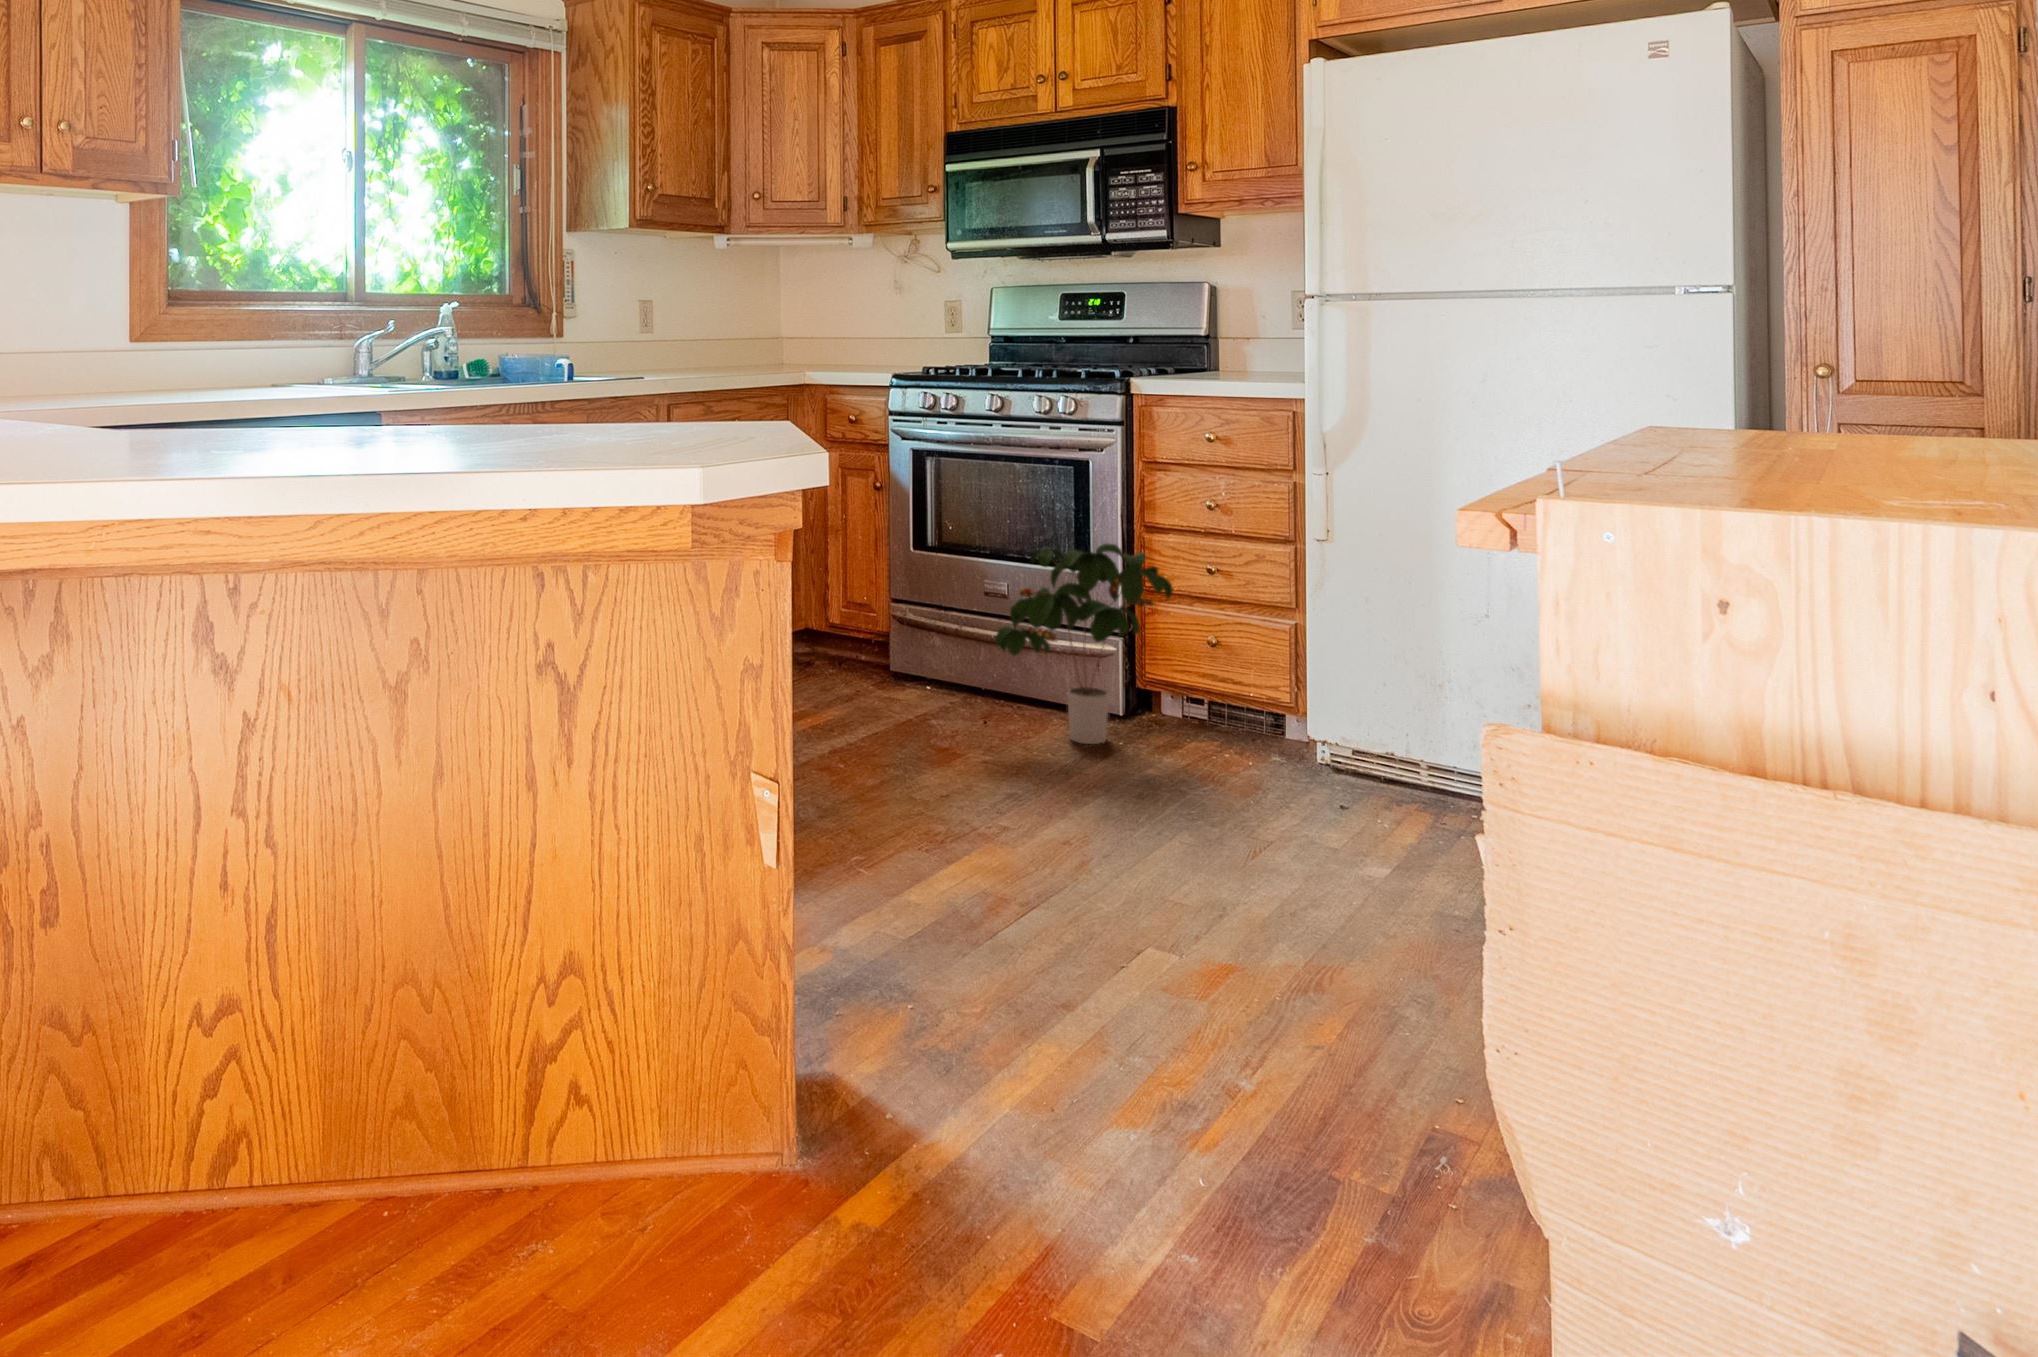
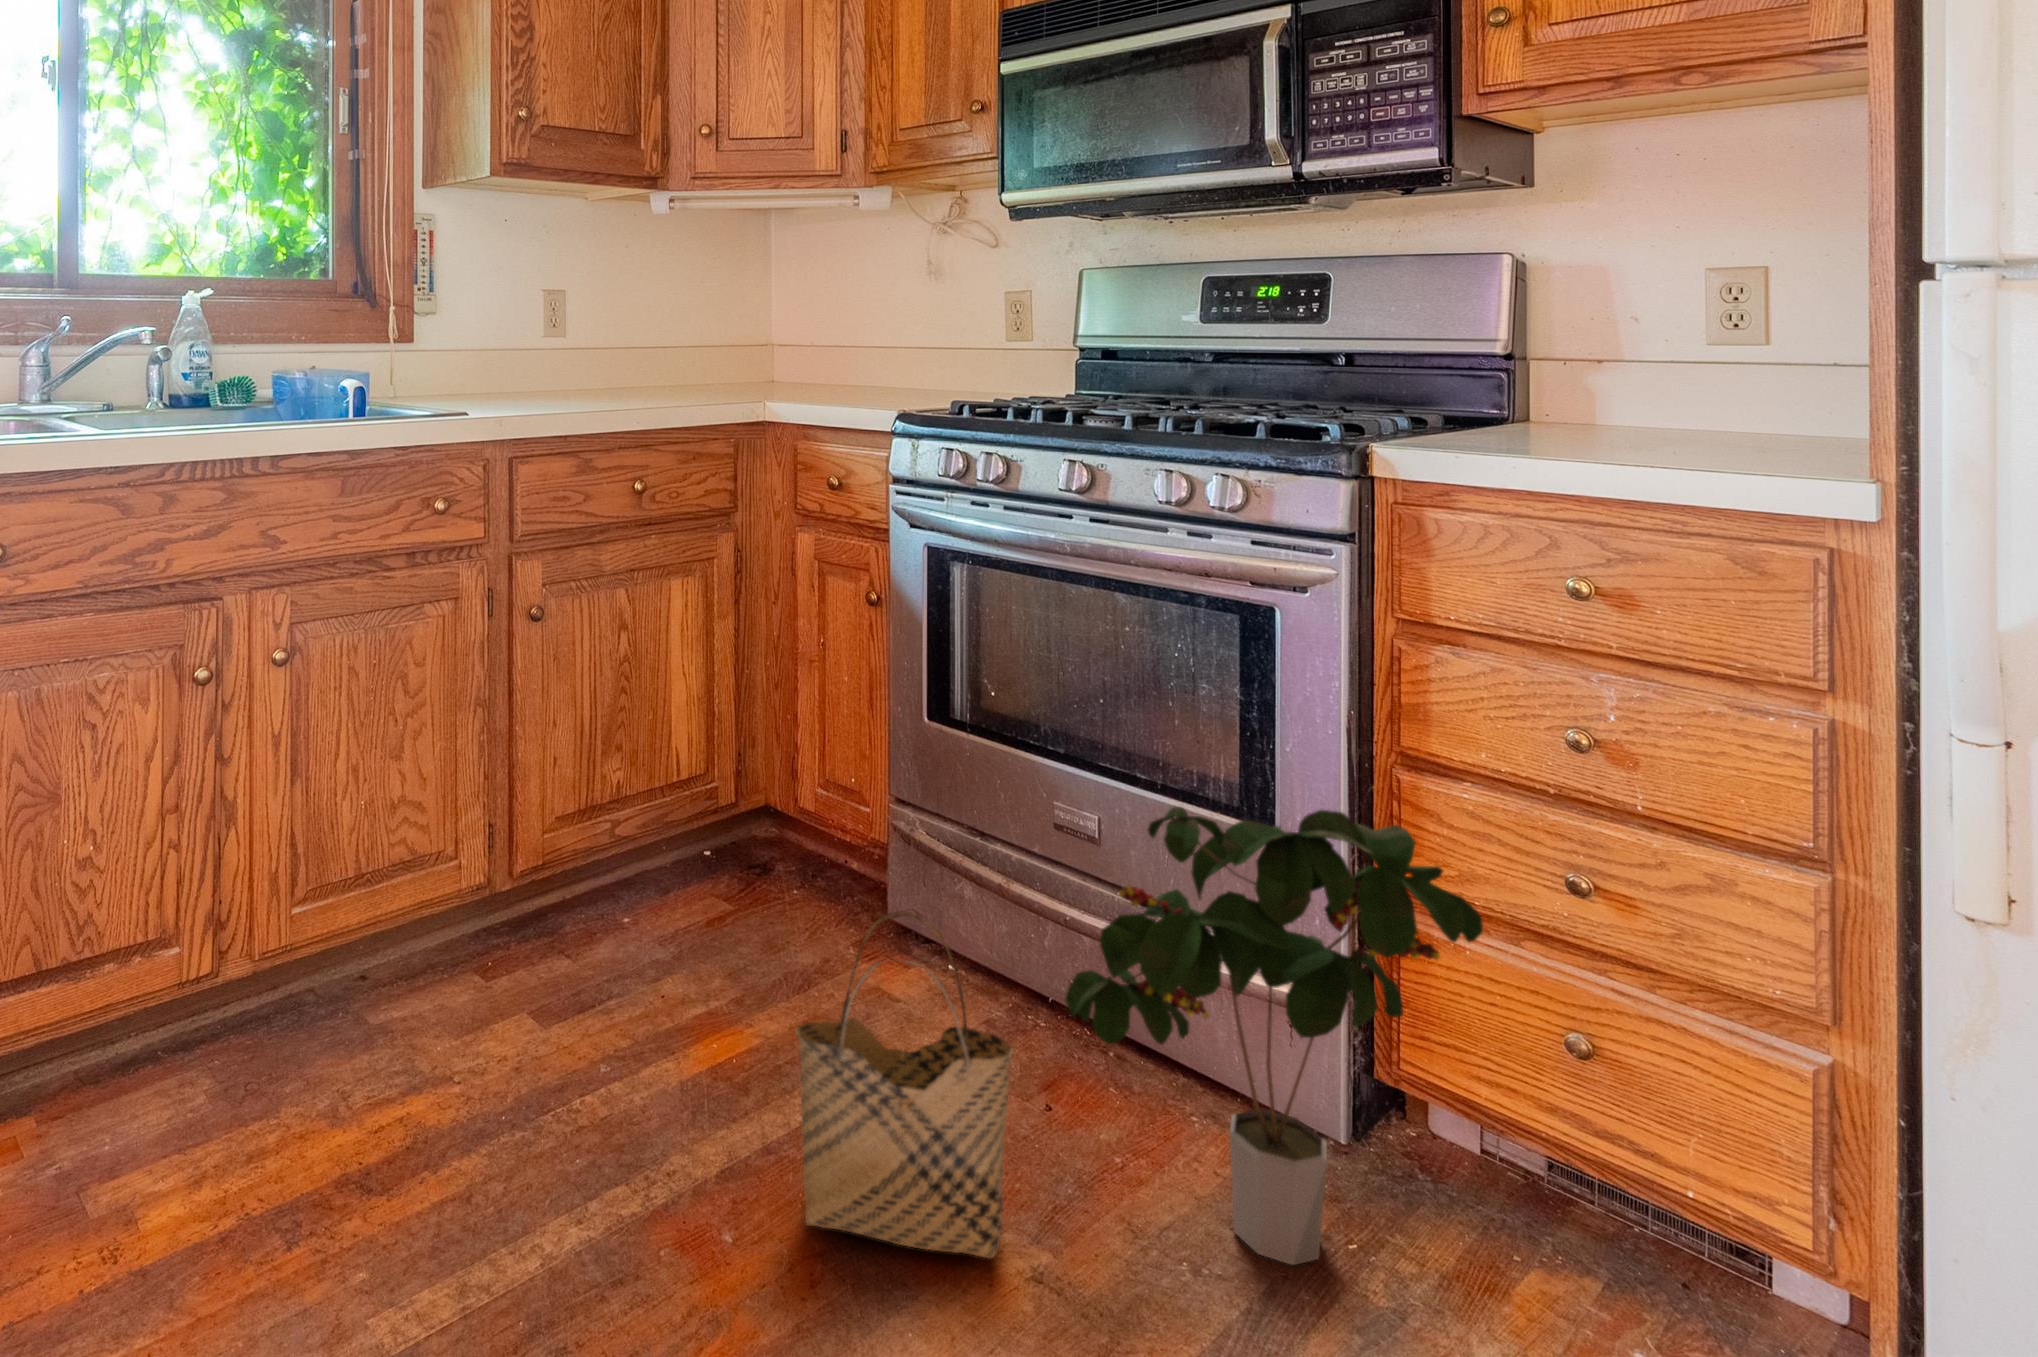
woven basket: none [871,607,972,750] -> present [796,911,1013,1258]

